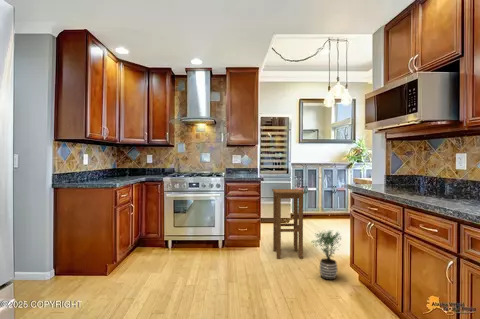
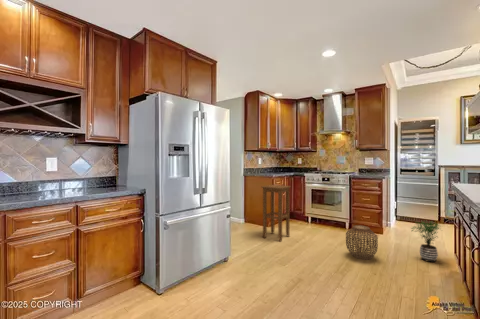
stool: present [272,189,304,259] -> present [262,185,290,241]
woven basket: none [245,250,286,301] -> present [346,225,378,260]

